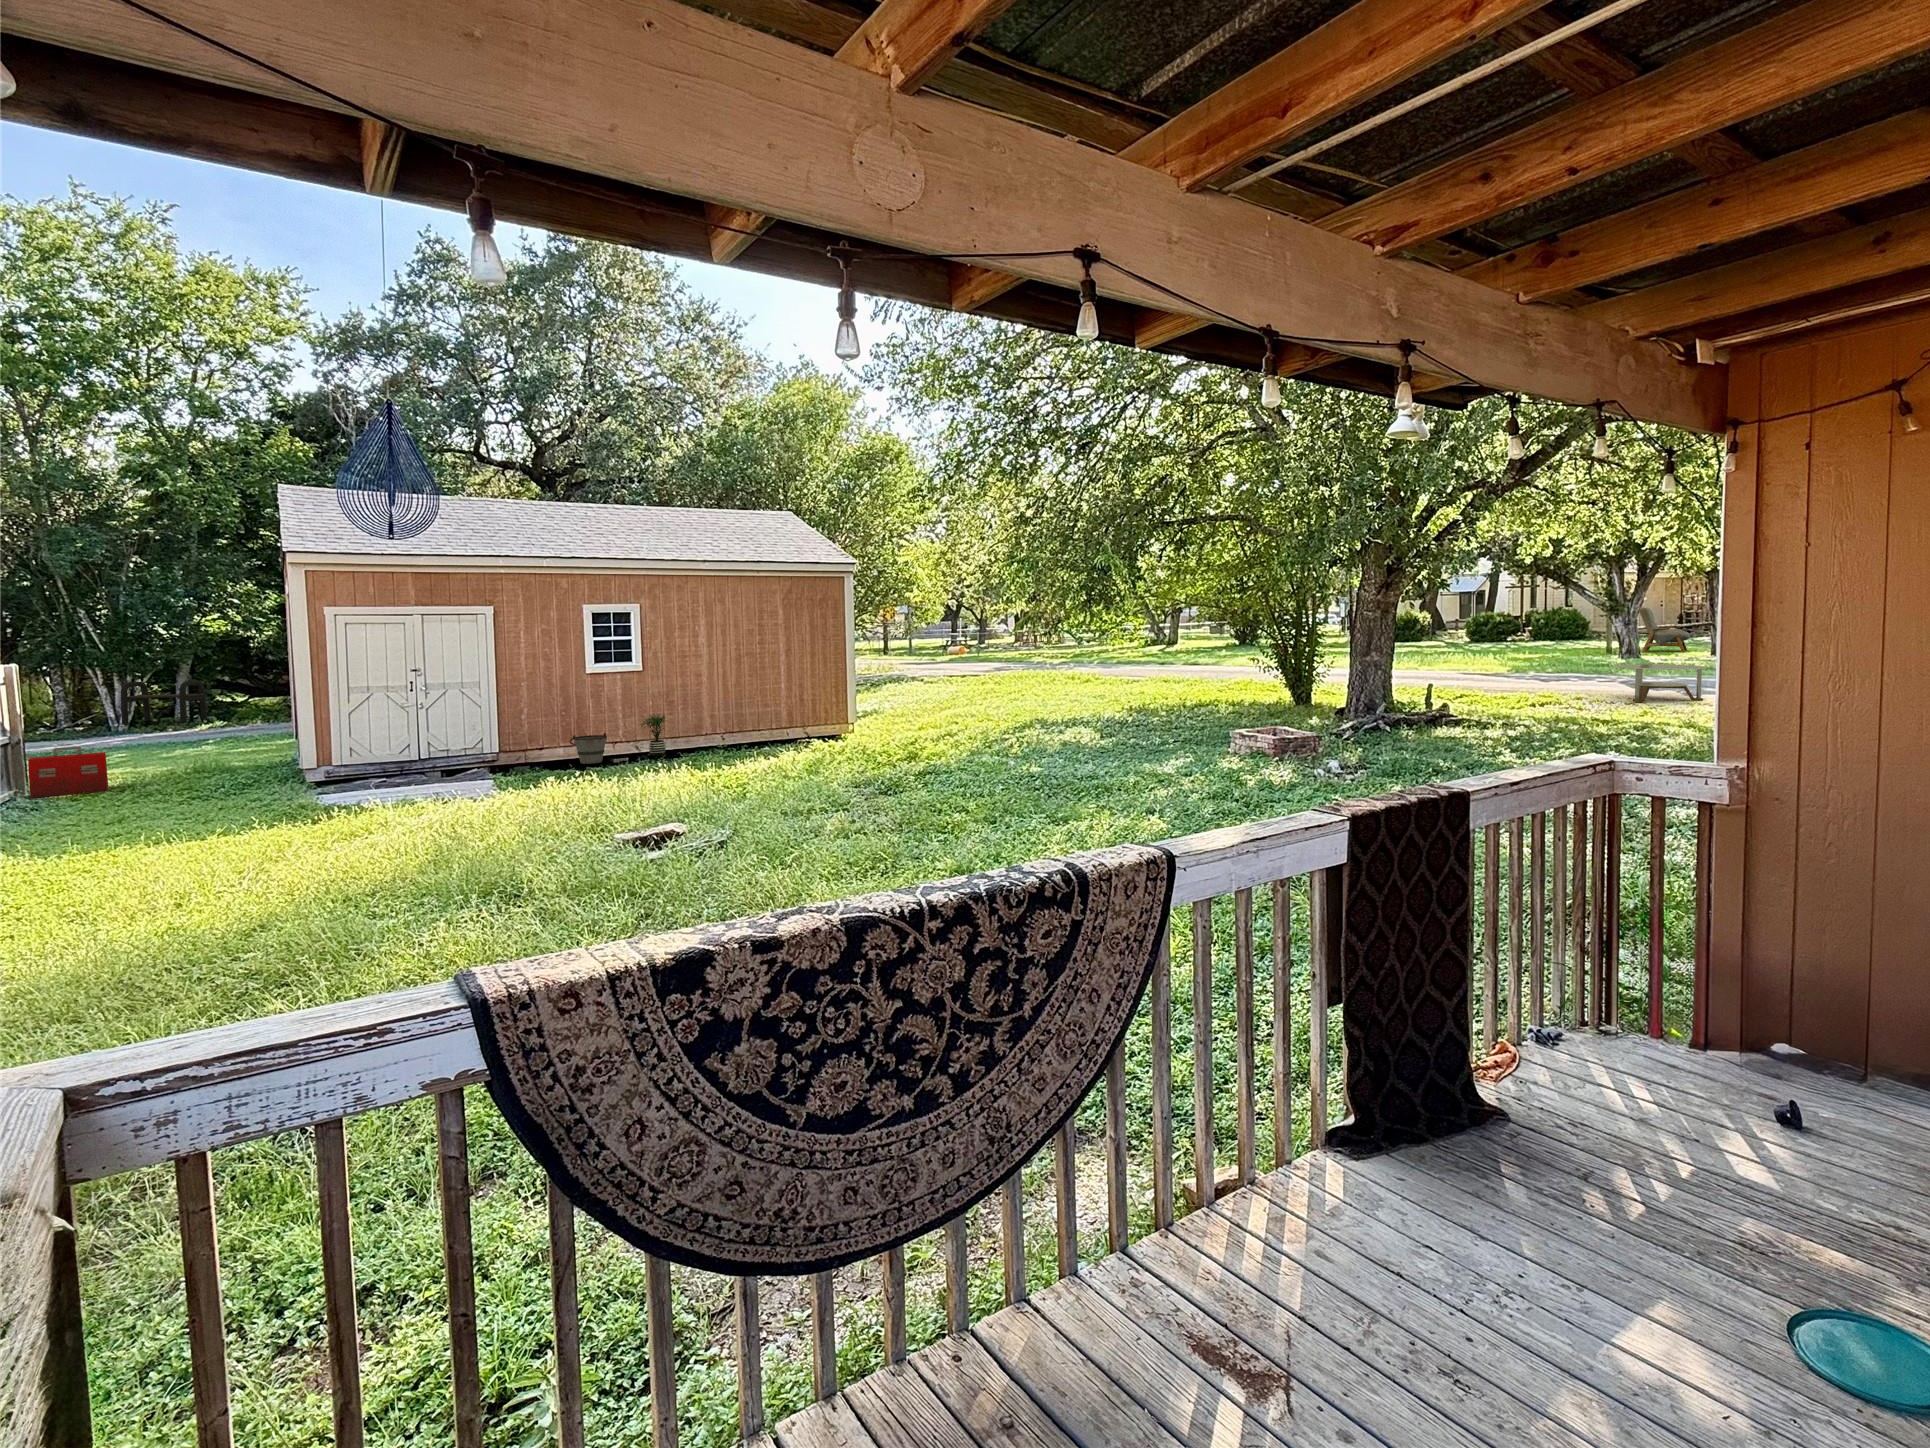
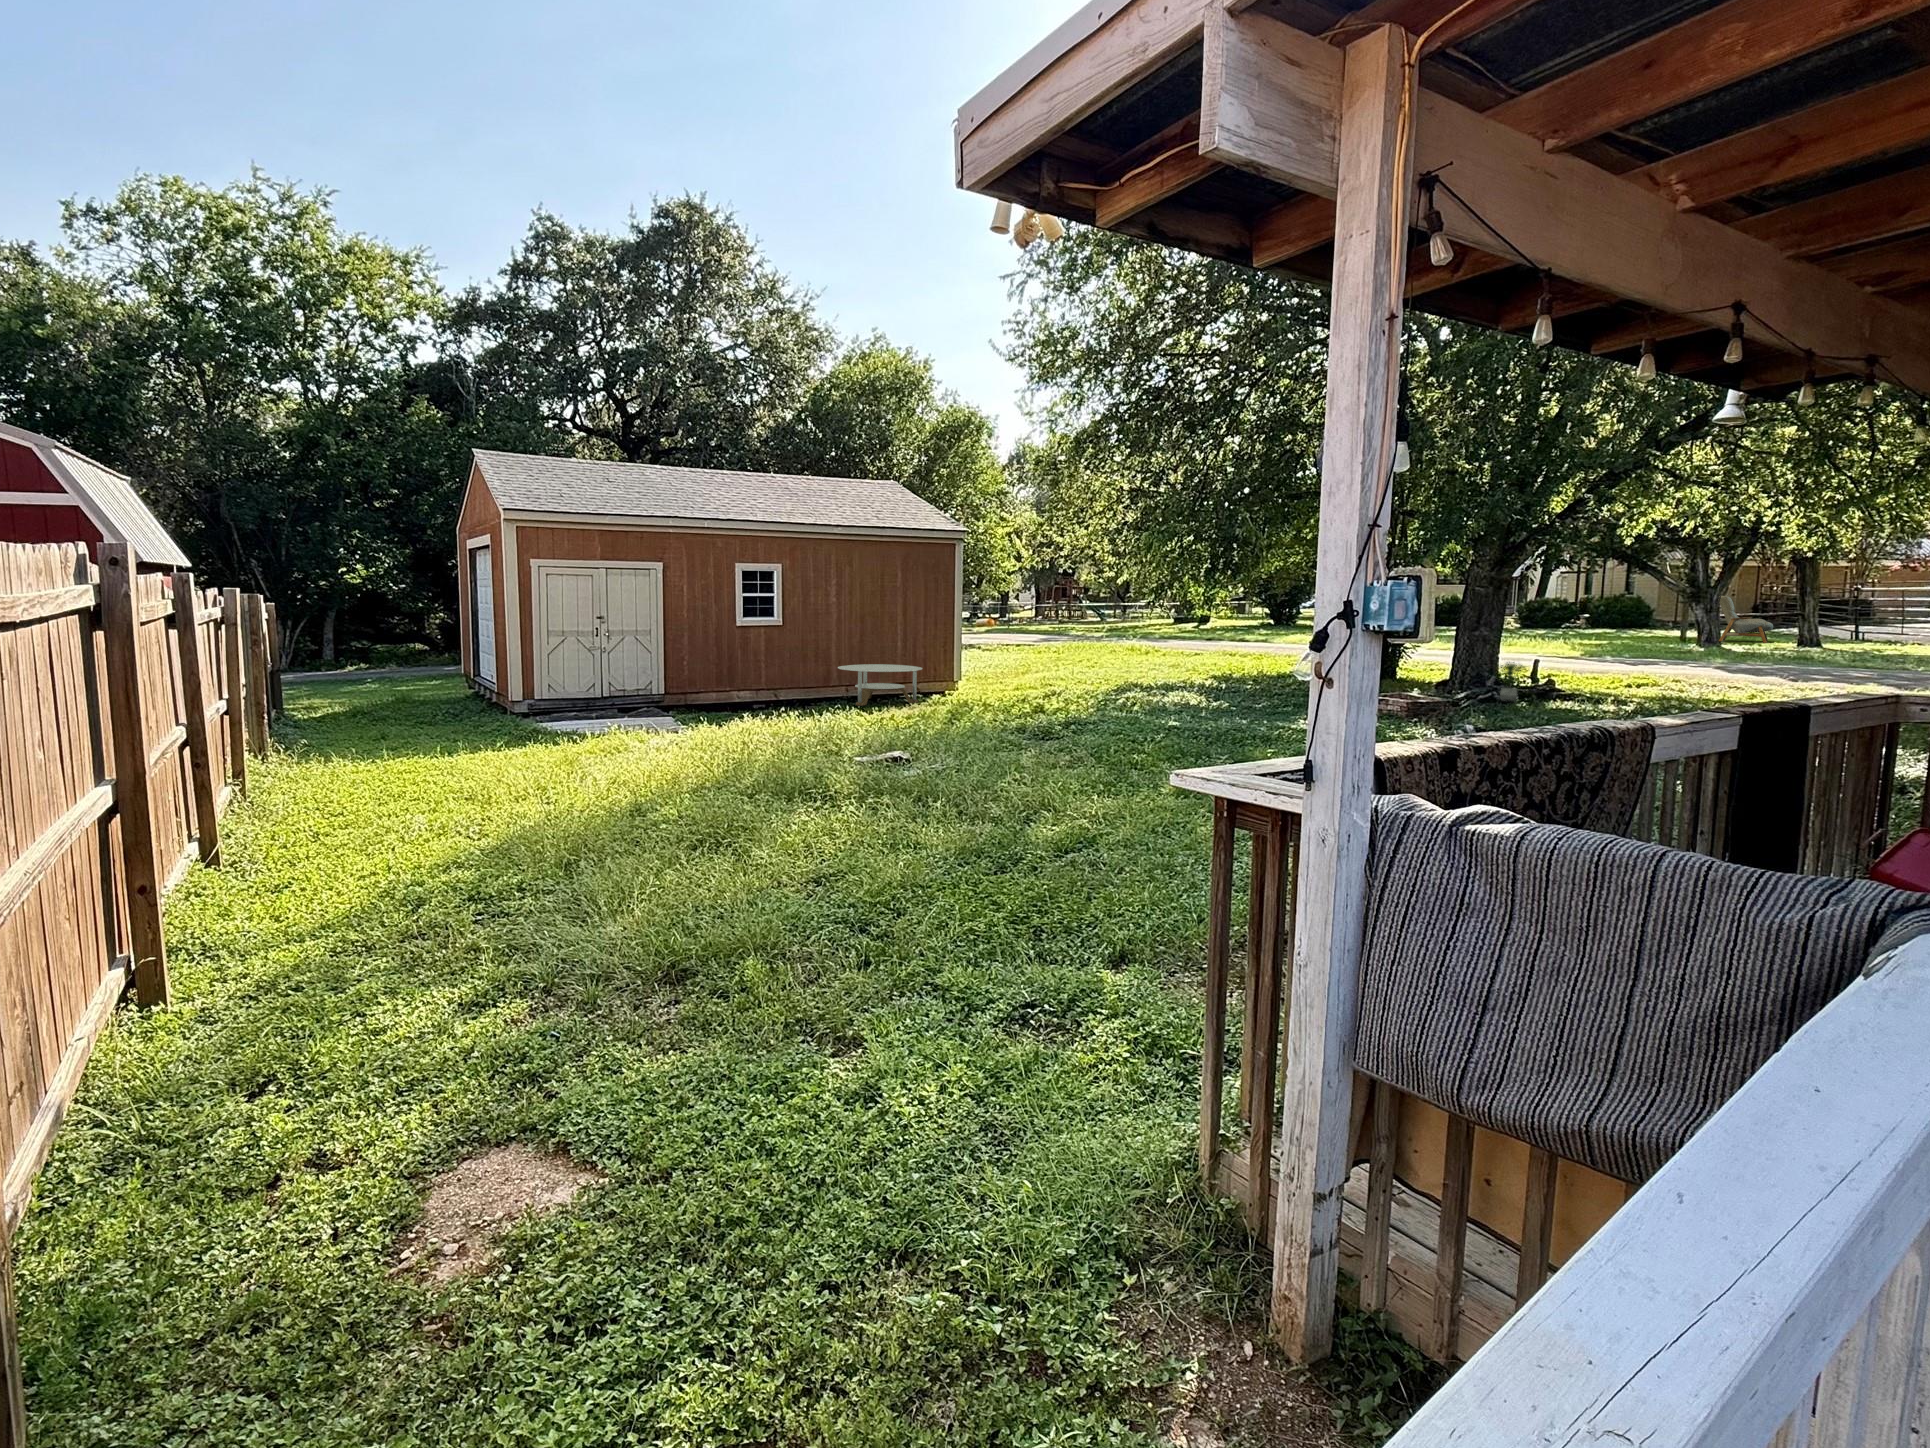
round table: present [1612,664,1708,702] -> present [838,664,922,706]
bench: present [121,680,207,724] -> none [292,623,361,661]
potted plant: present [641,714,666,756] -> present [1500,662,1524,703]
bucket: present [569,732,607,764] -> none [722,679,755,707]
toolbox: present [28,747,108,798] -> none [288,674,348,716]

